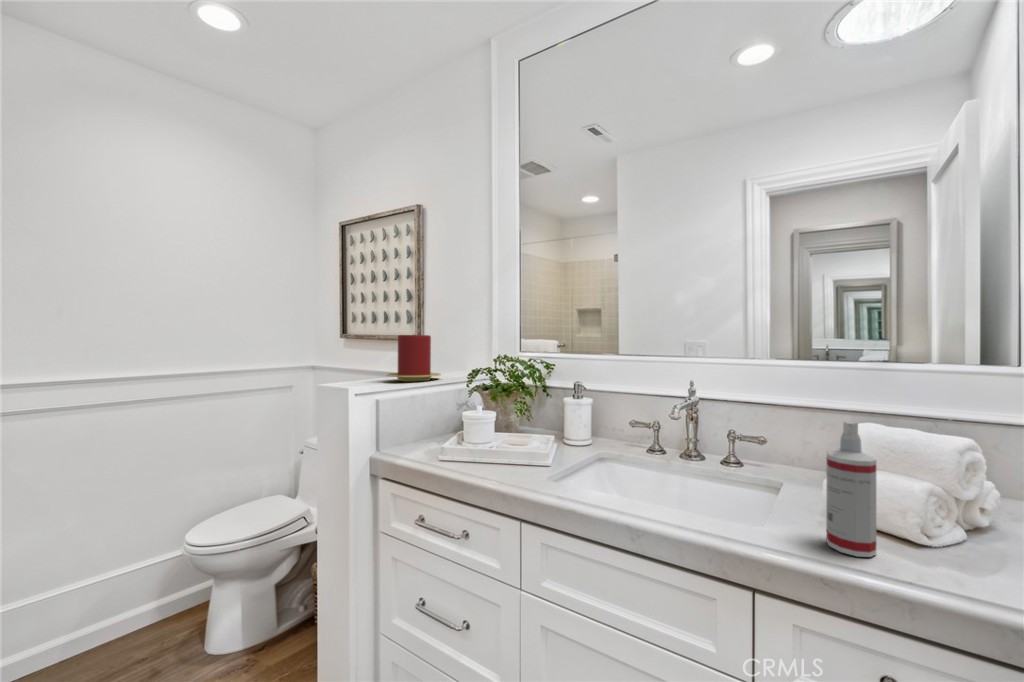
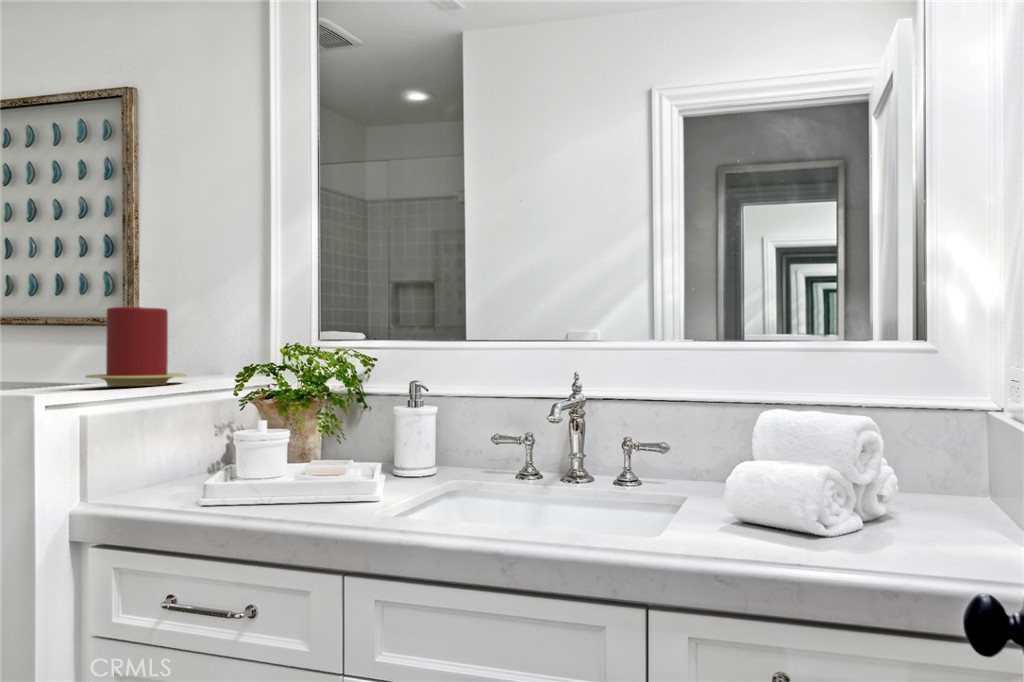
spray bottle: present [826,422,876,557] -> none [723,397,772,551]

